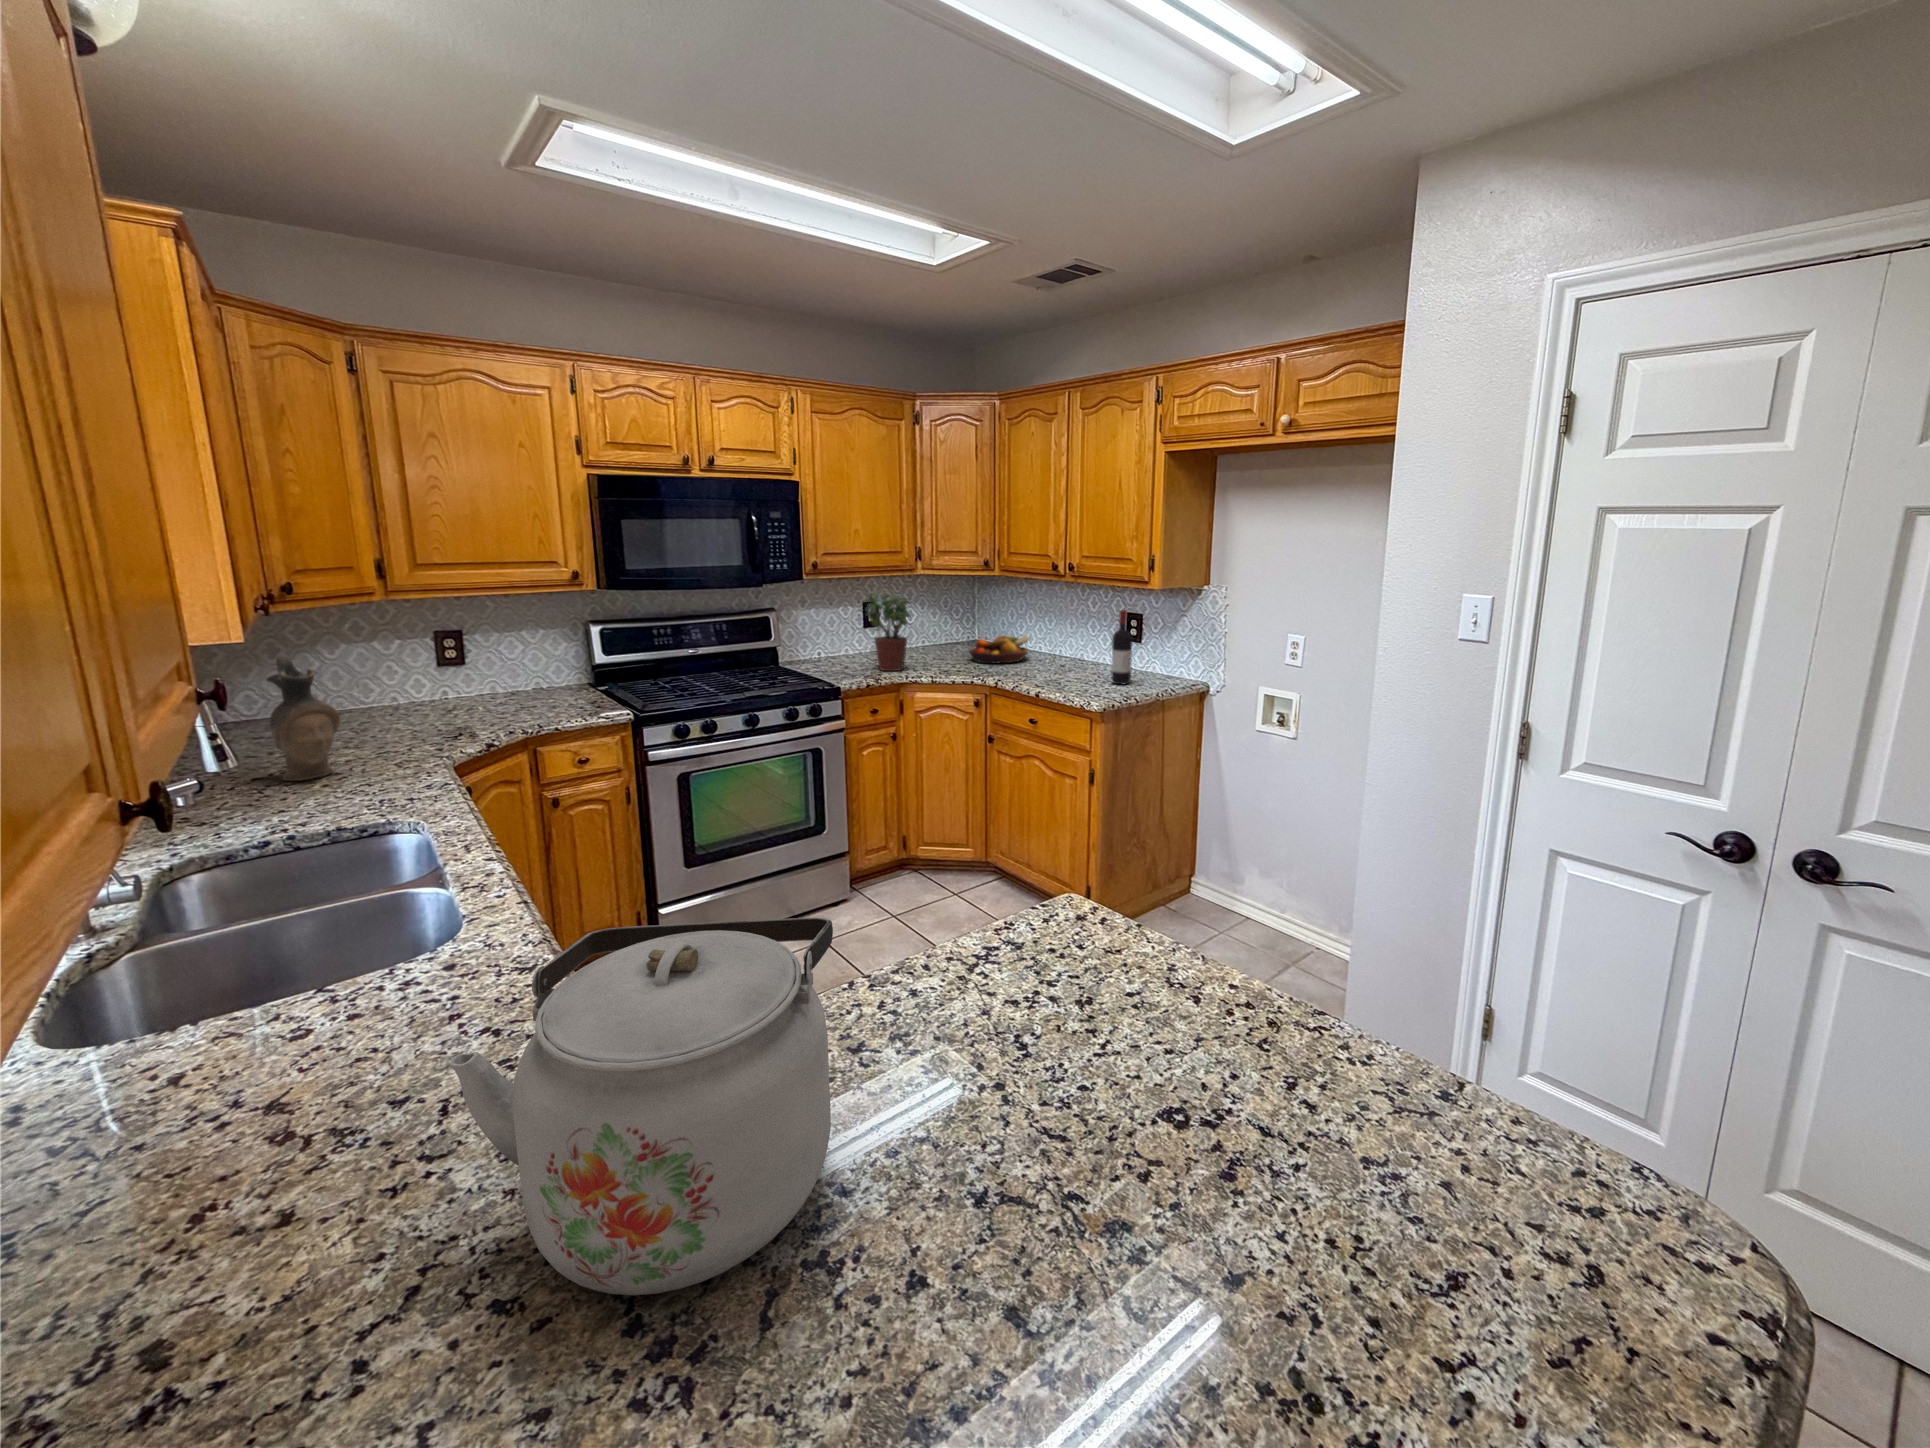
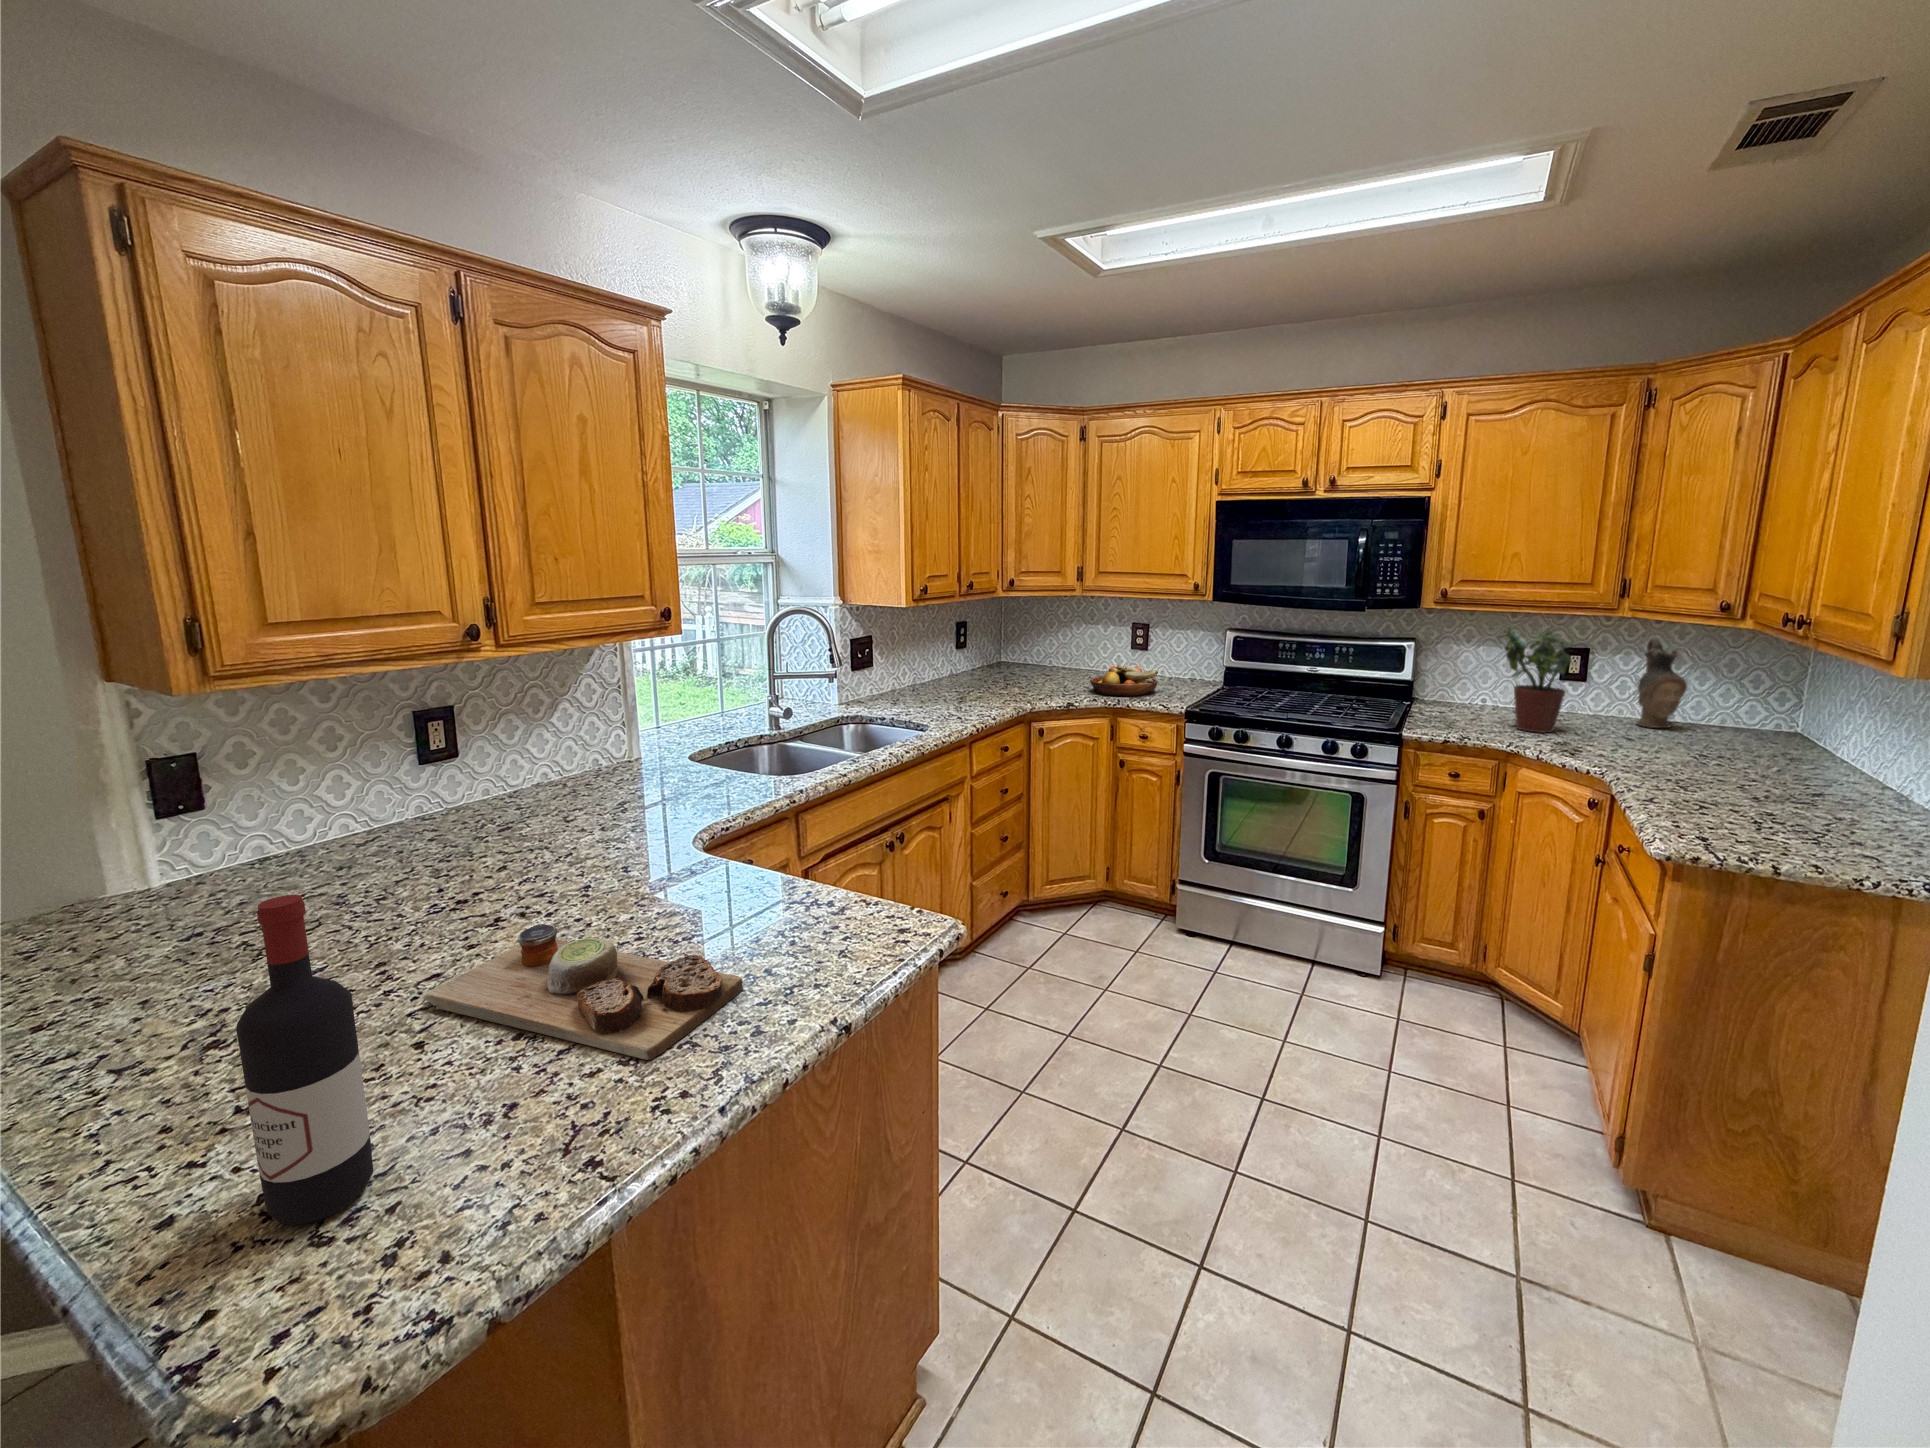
wine bottle: present [1112,610,1132,684] -> present [236,895,373,1224]
fruit bowl: present [969,636,1030,664] -> present [1090,665,1158,696]
ceramic pitcher: present [266,654,340,781] -> present [1637,638,1687,728]
kettle: present [450,918,833,1295] -> none [456,752,630,910]
cutting board: none [955,988,1296,1295] -> present [420,924,743,1060]

